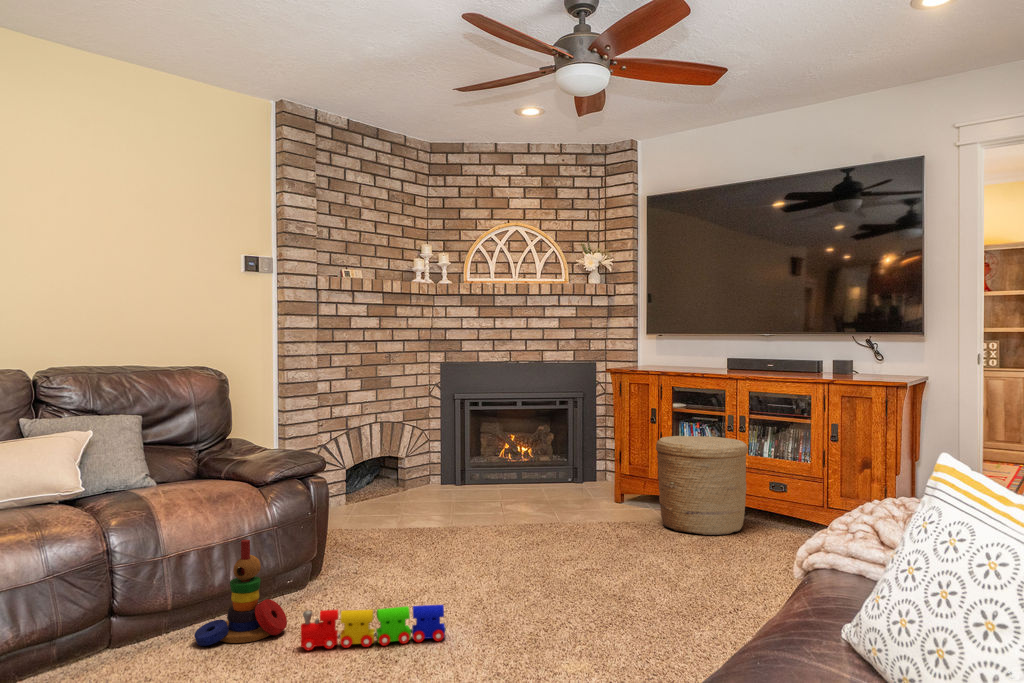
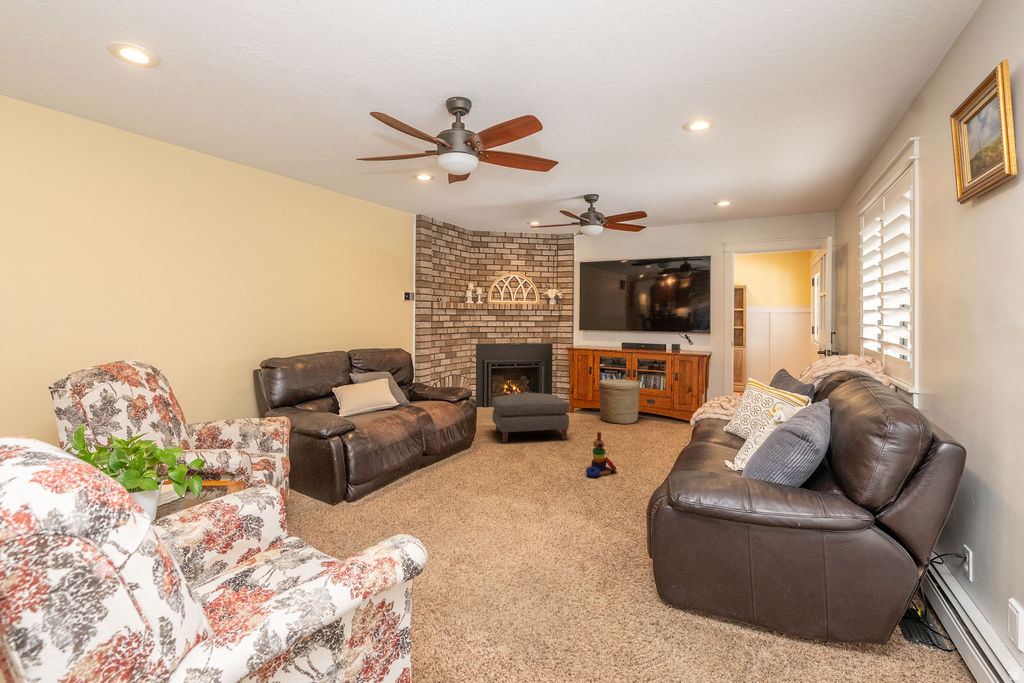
ottoman: none [390,460,548,563] -> present [492,393,569,443]
stacking toy: present [194,540,287,646] -> present [586,432,616,477]
toy train: present [301,605,446,650] -> none [506,457,562,479]

